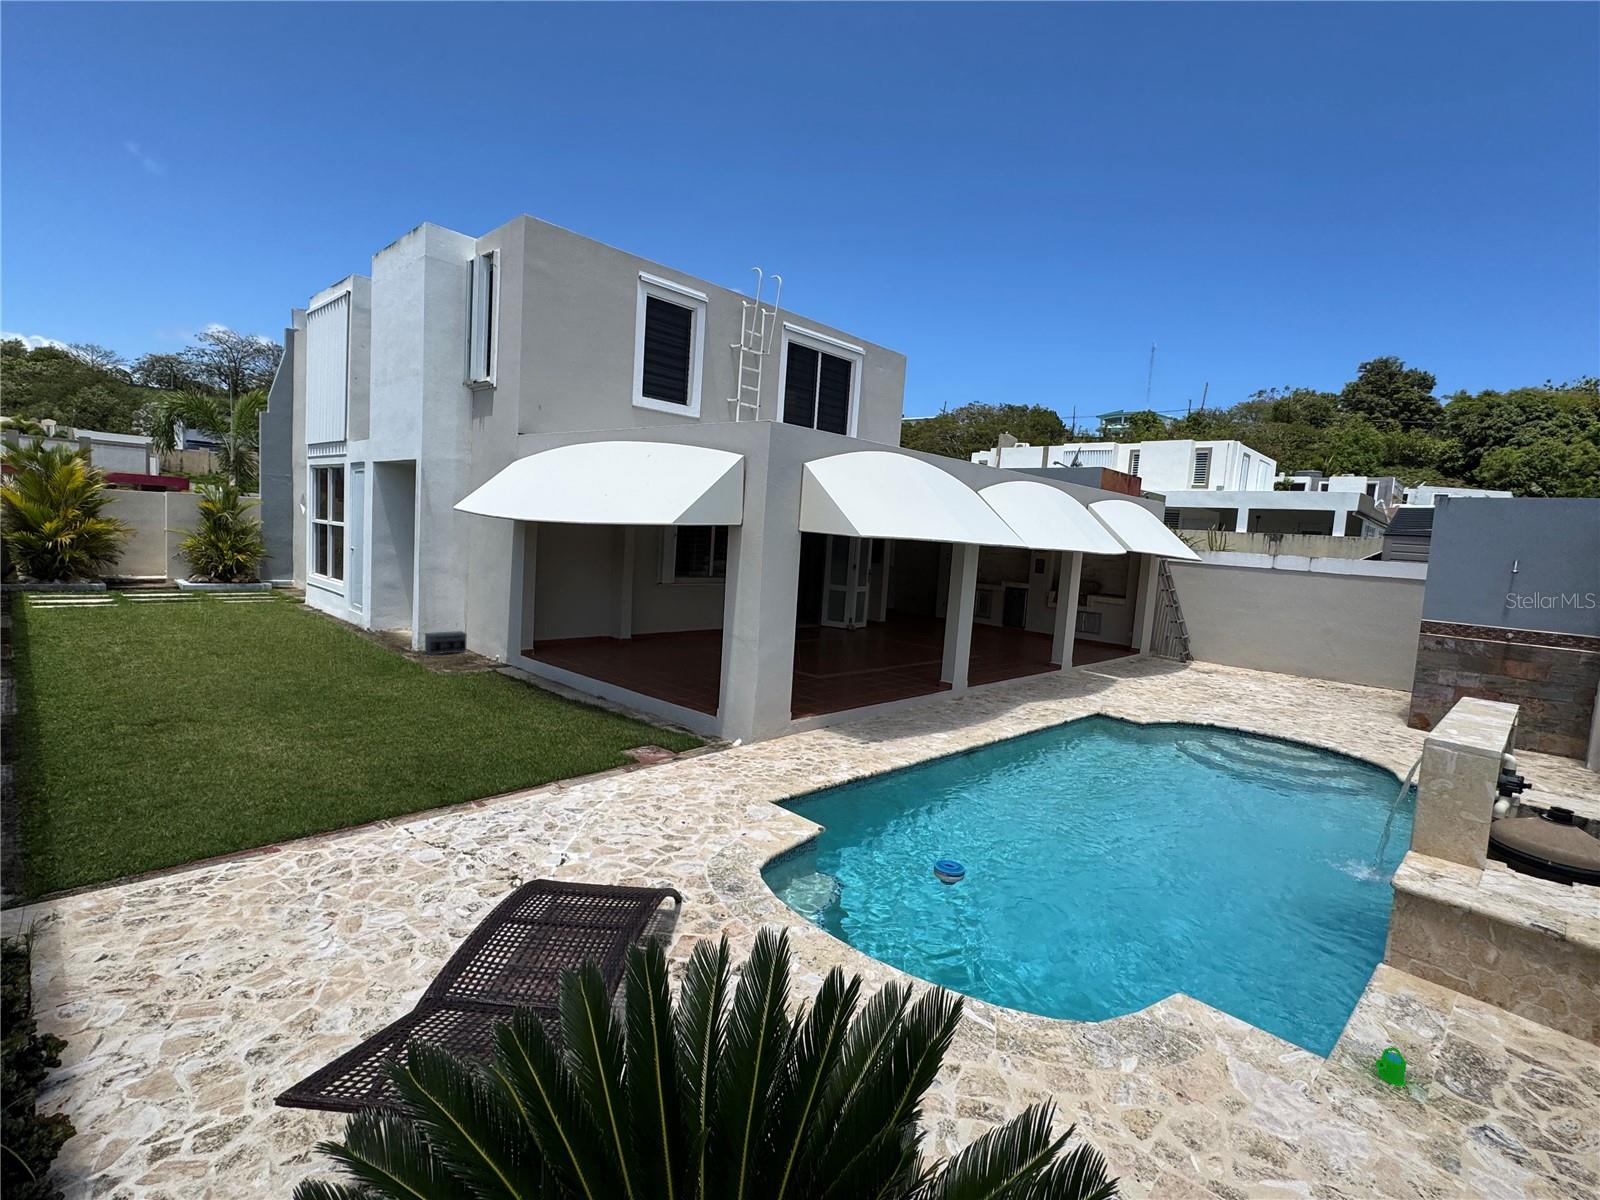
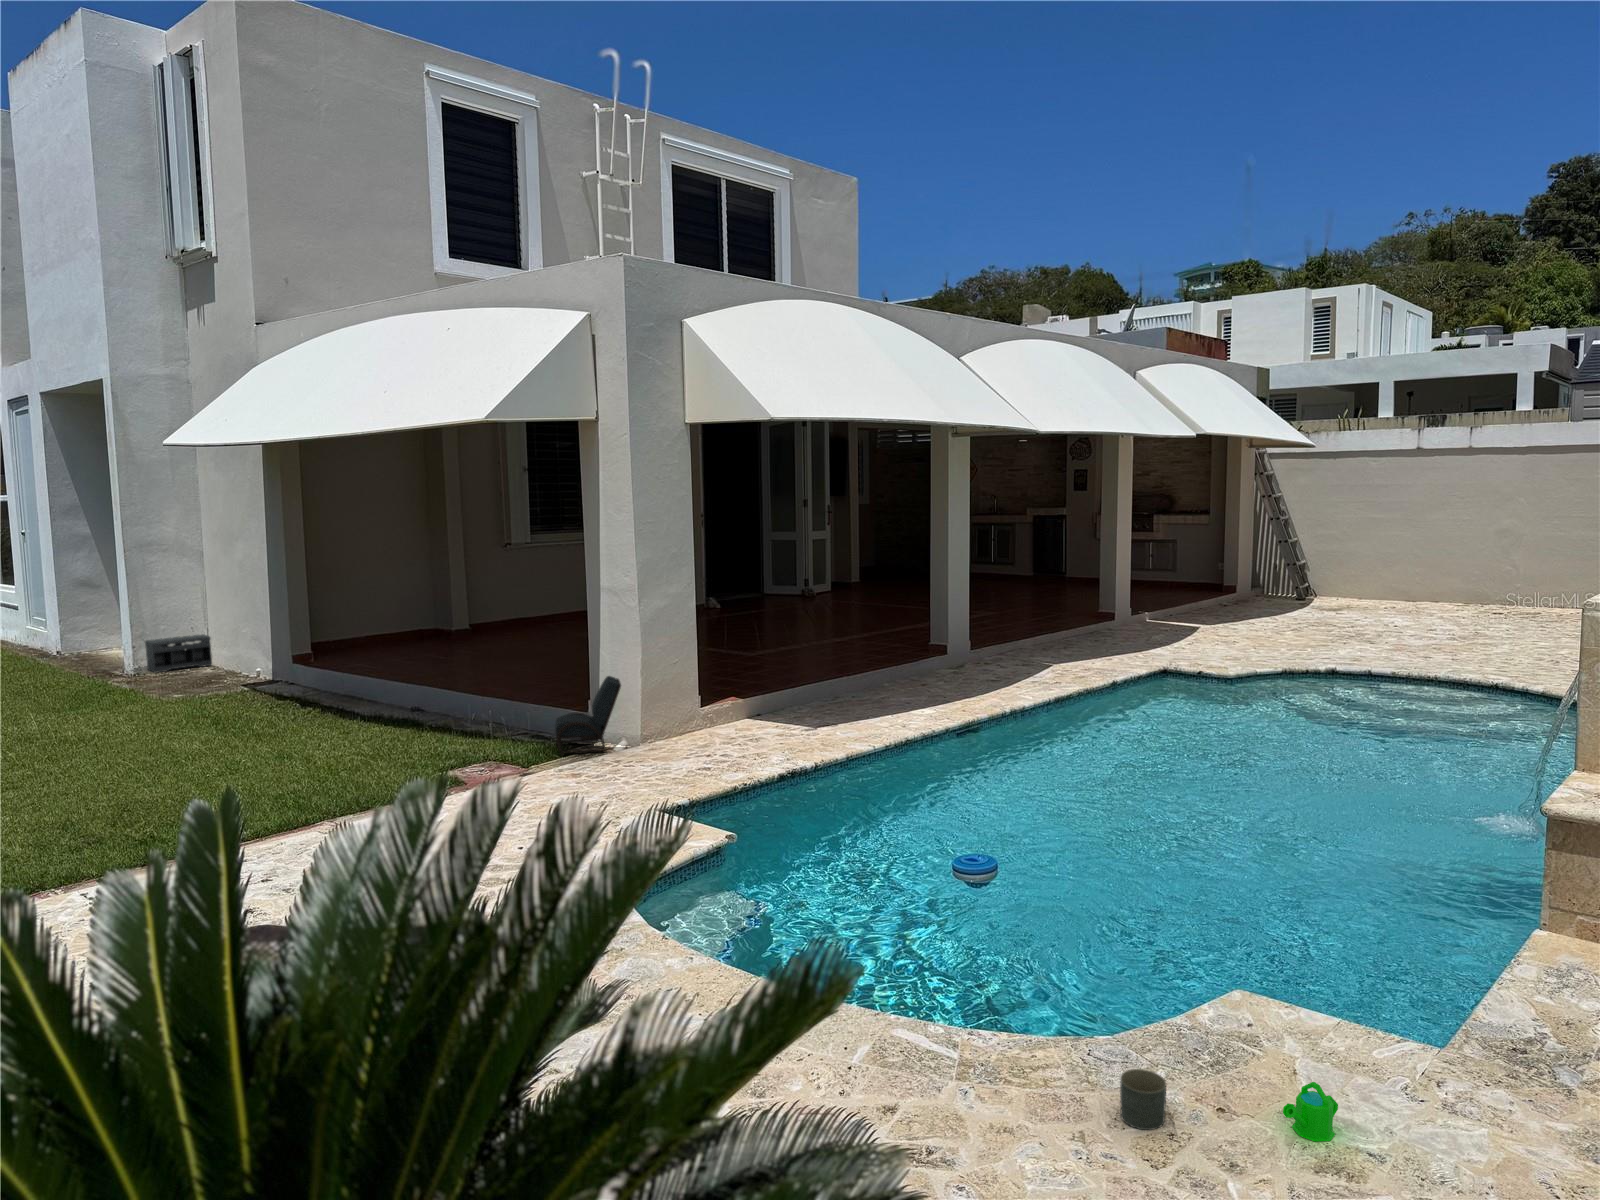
lounge chair: none [698,697,745,749] -> present [555,676,621,756]
watering can: present [1376,1047,1407,1086] -> present [1283,1082,1338,1142]
planter: none [1112,1061,1147,1107] -> present [1120,1069,1166,1130]

